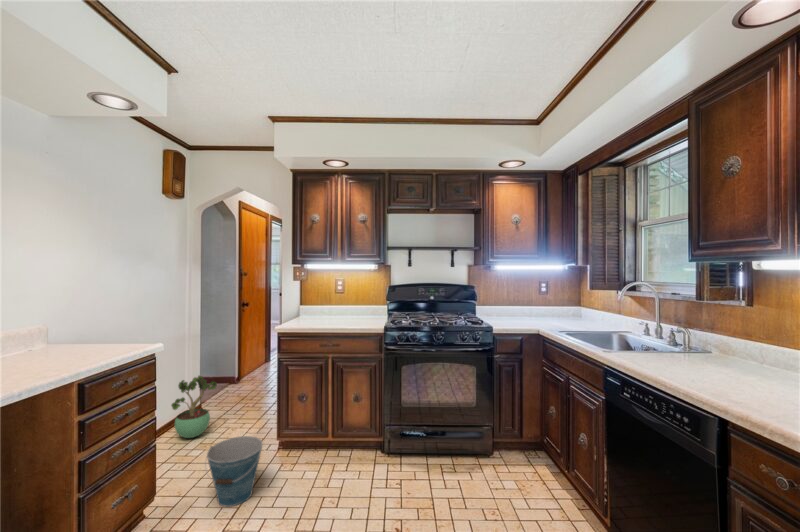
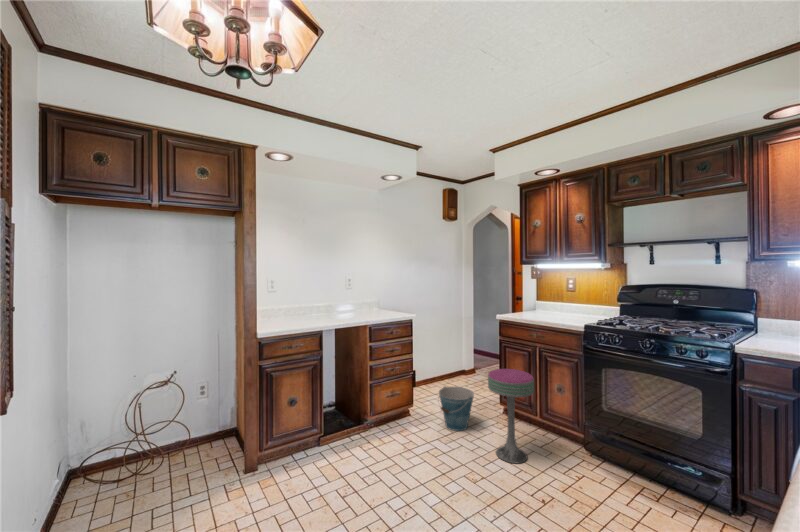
potted plant: present [171,376,217,438] -> none [446,344,474,386]
bar stool: none [301,390,355,508] -> present [488,369,534,463]

